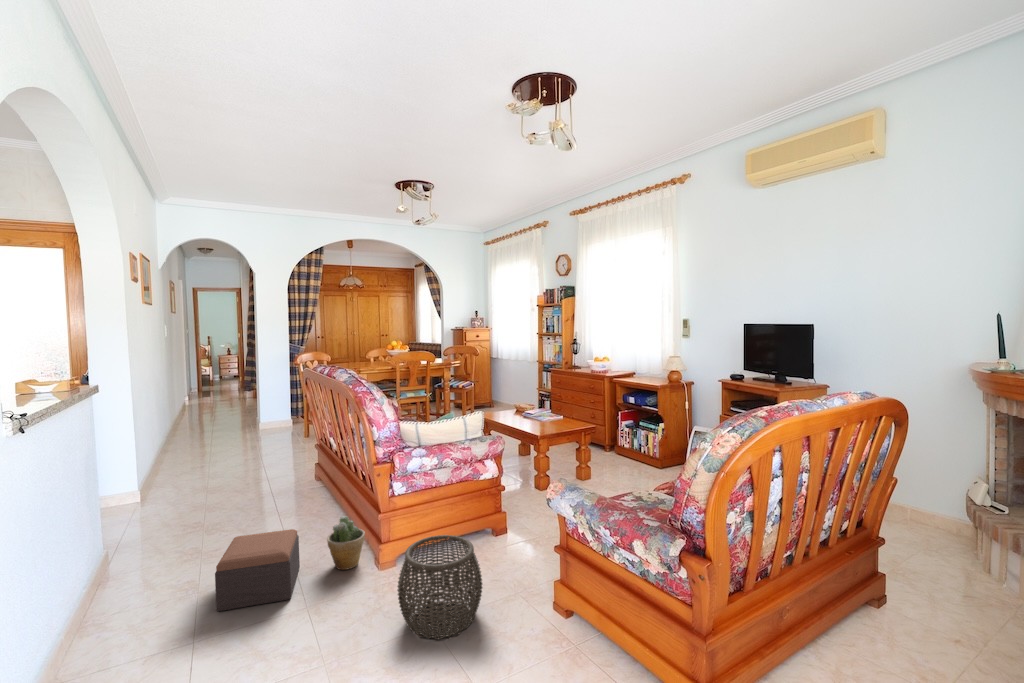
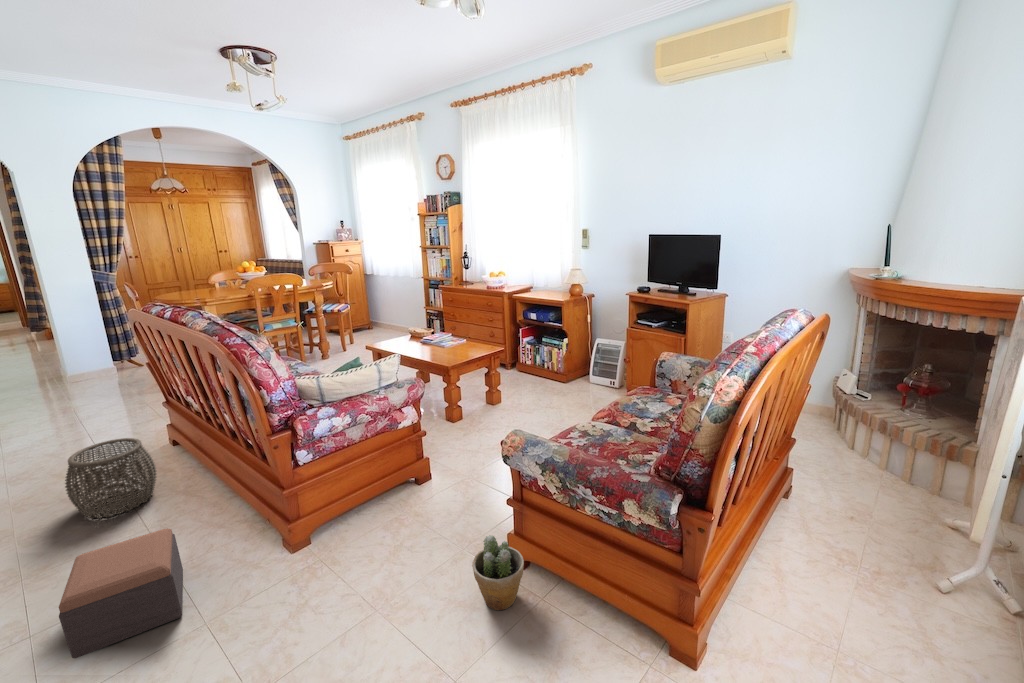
potted plant: present [327,516,365,570] -> present [472,535,524,610]
woven basket: present [397,535,482,639] -> present [65,438,157,518]

